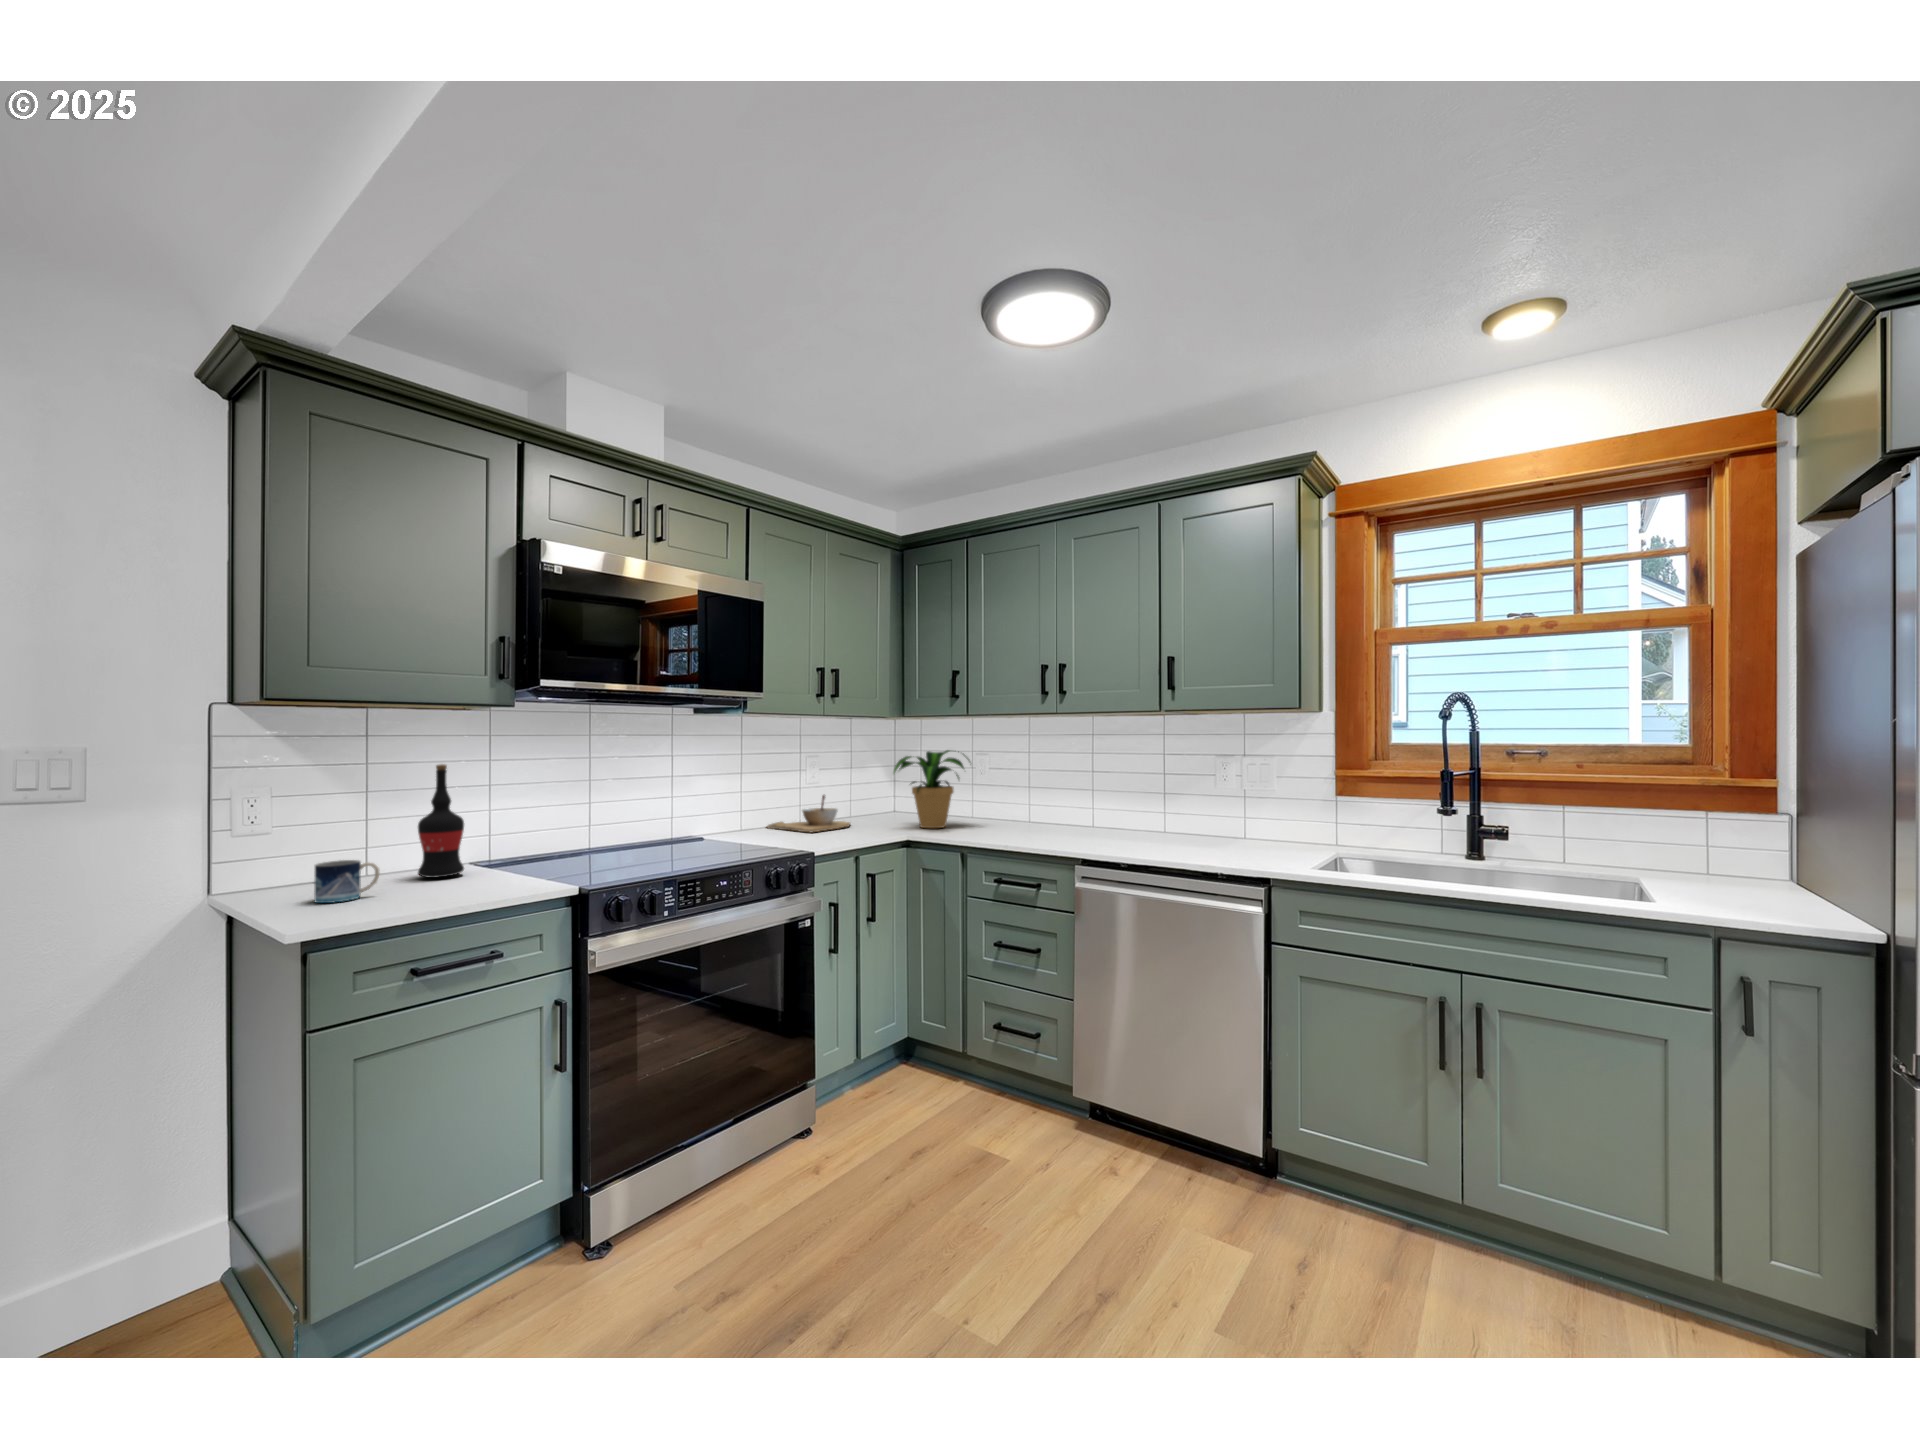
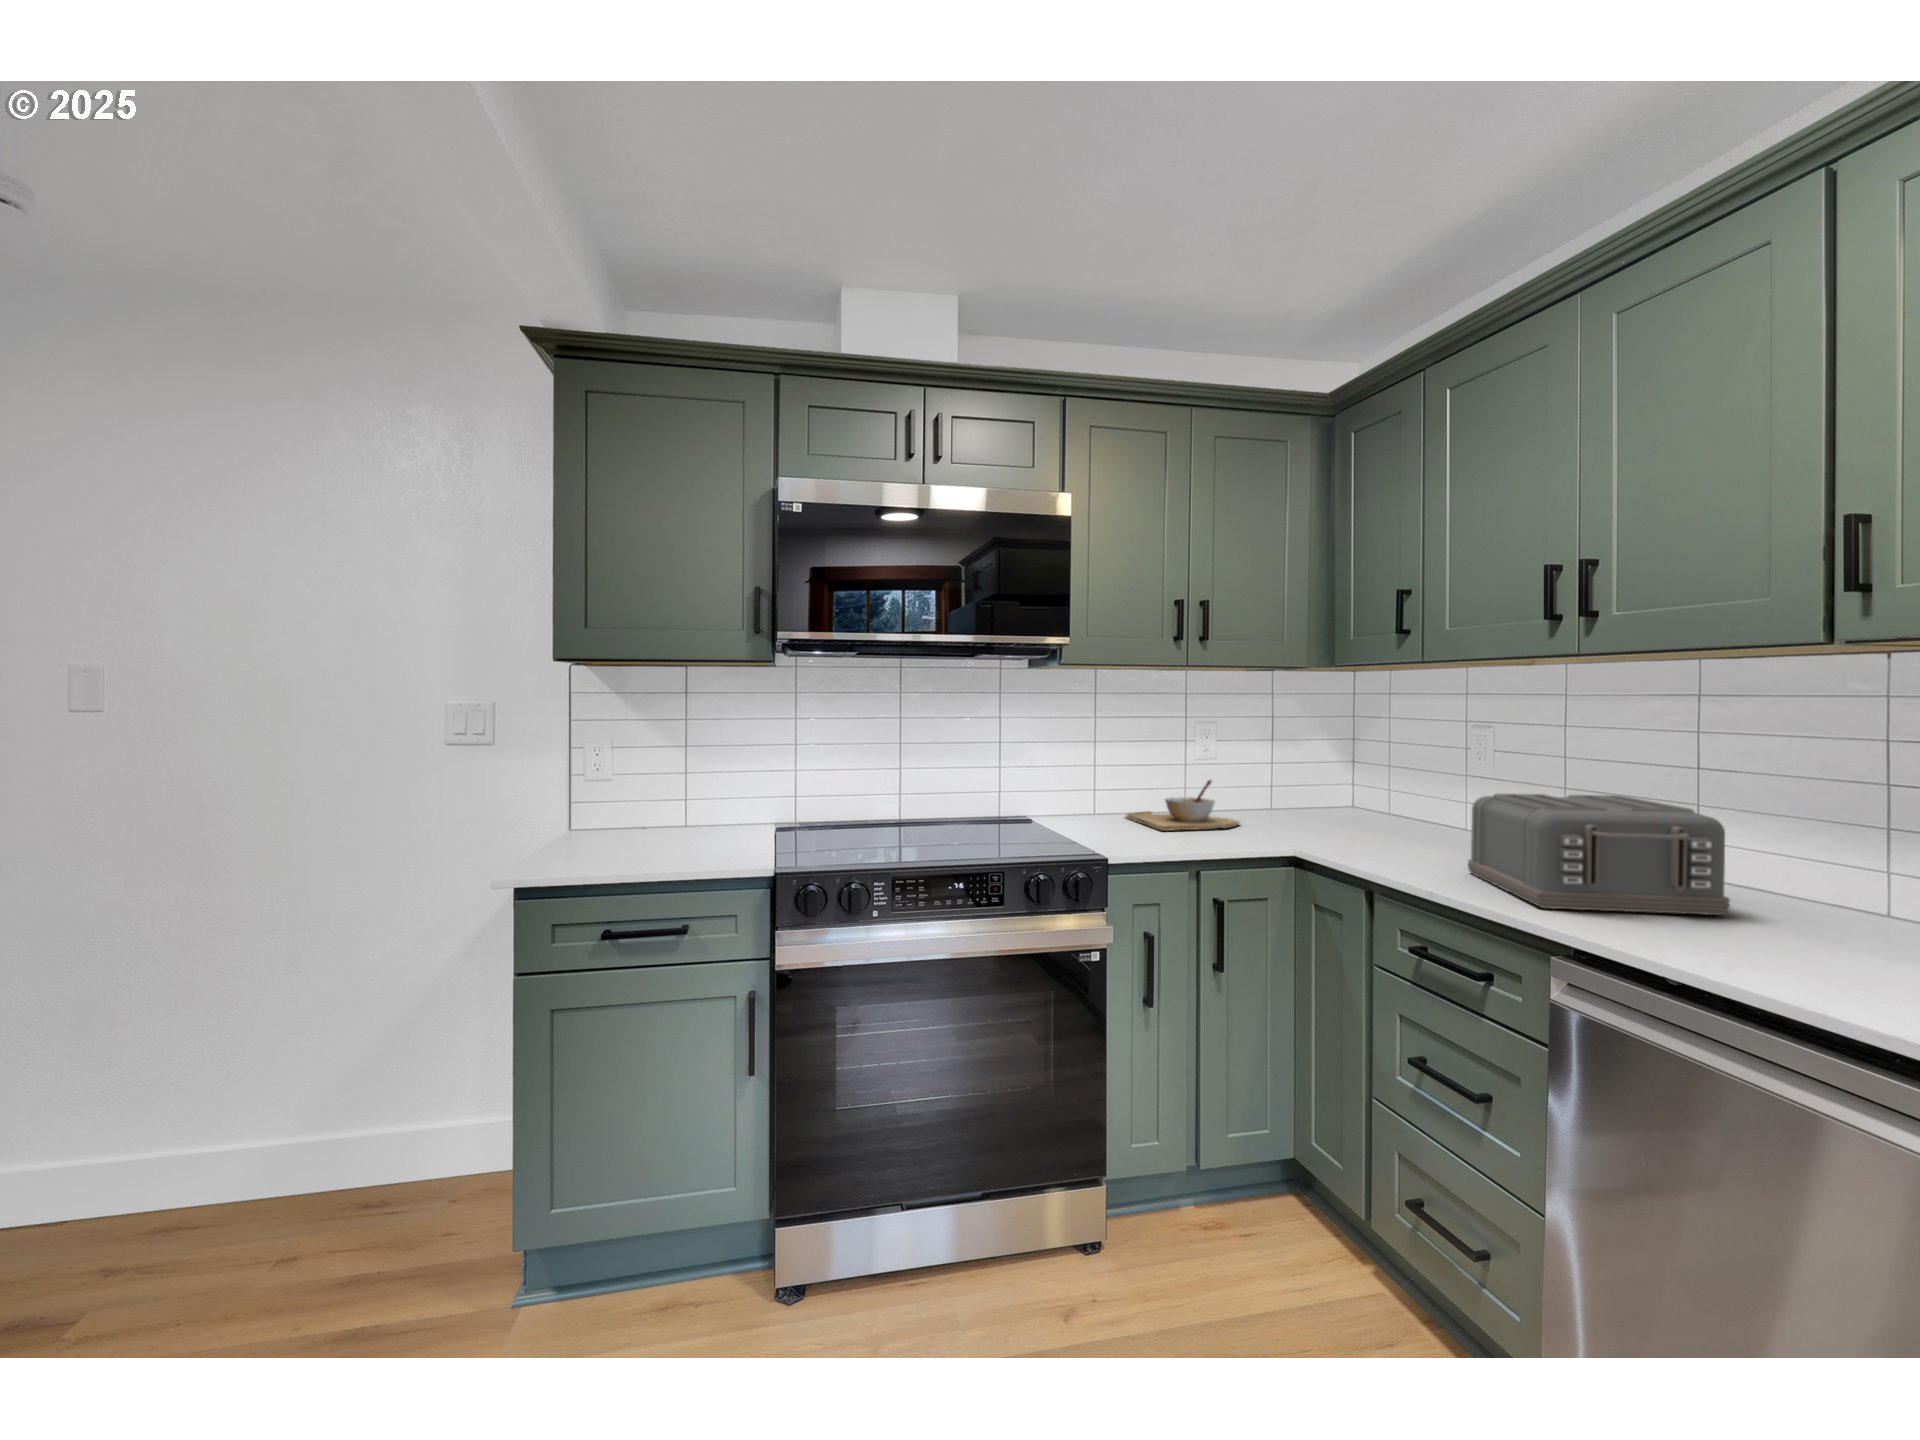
potted plant: present [894,750,970,828] -> none [1286,723,1431,846]
wine bottle: present [418,764,464,878] -> none [700,723,741,837]
toaster: none [1008,785,1125,845] -> present [1468,794,1730,915]
mug: present [314,860,379,903] -> none [590,811,639,851]

